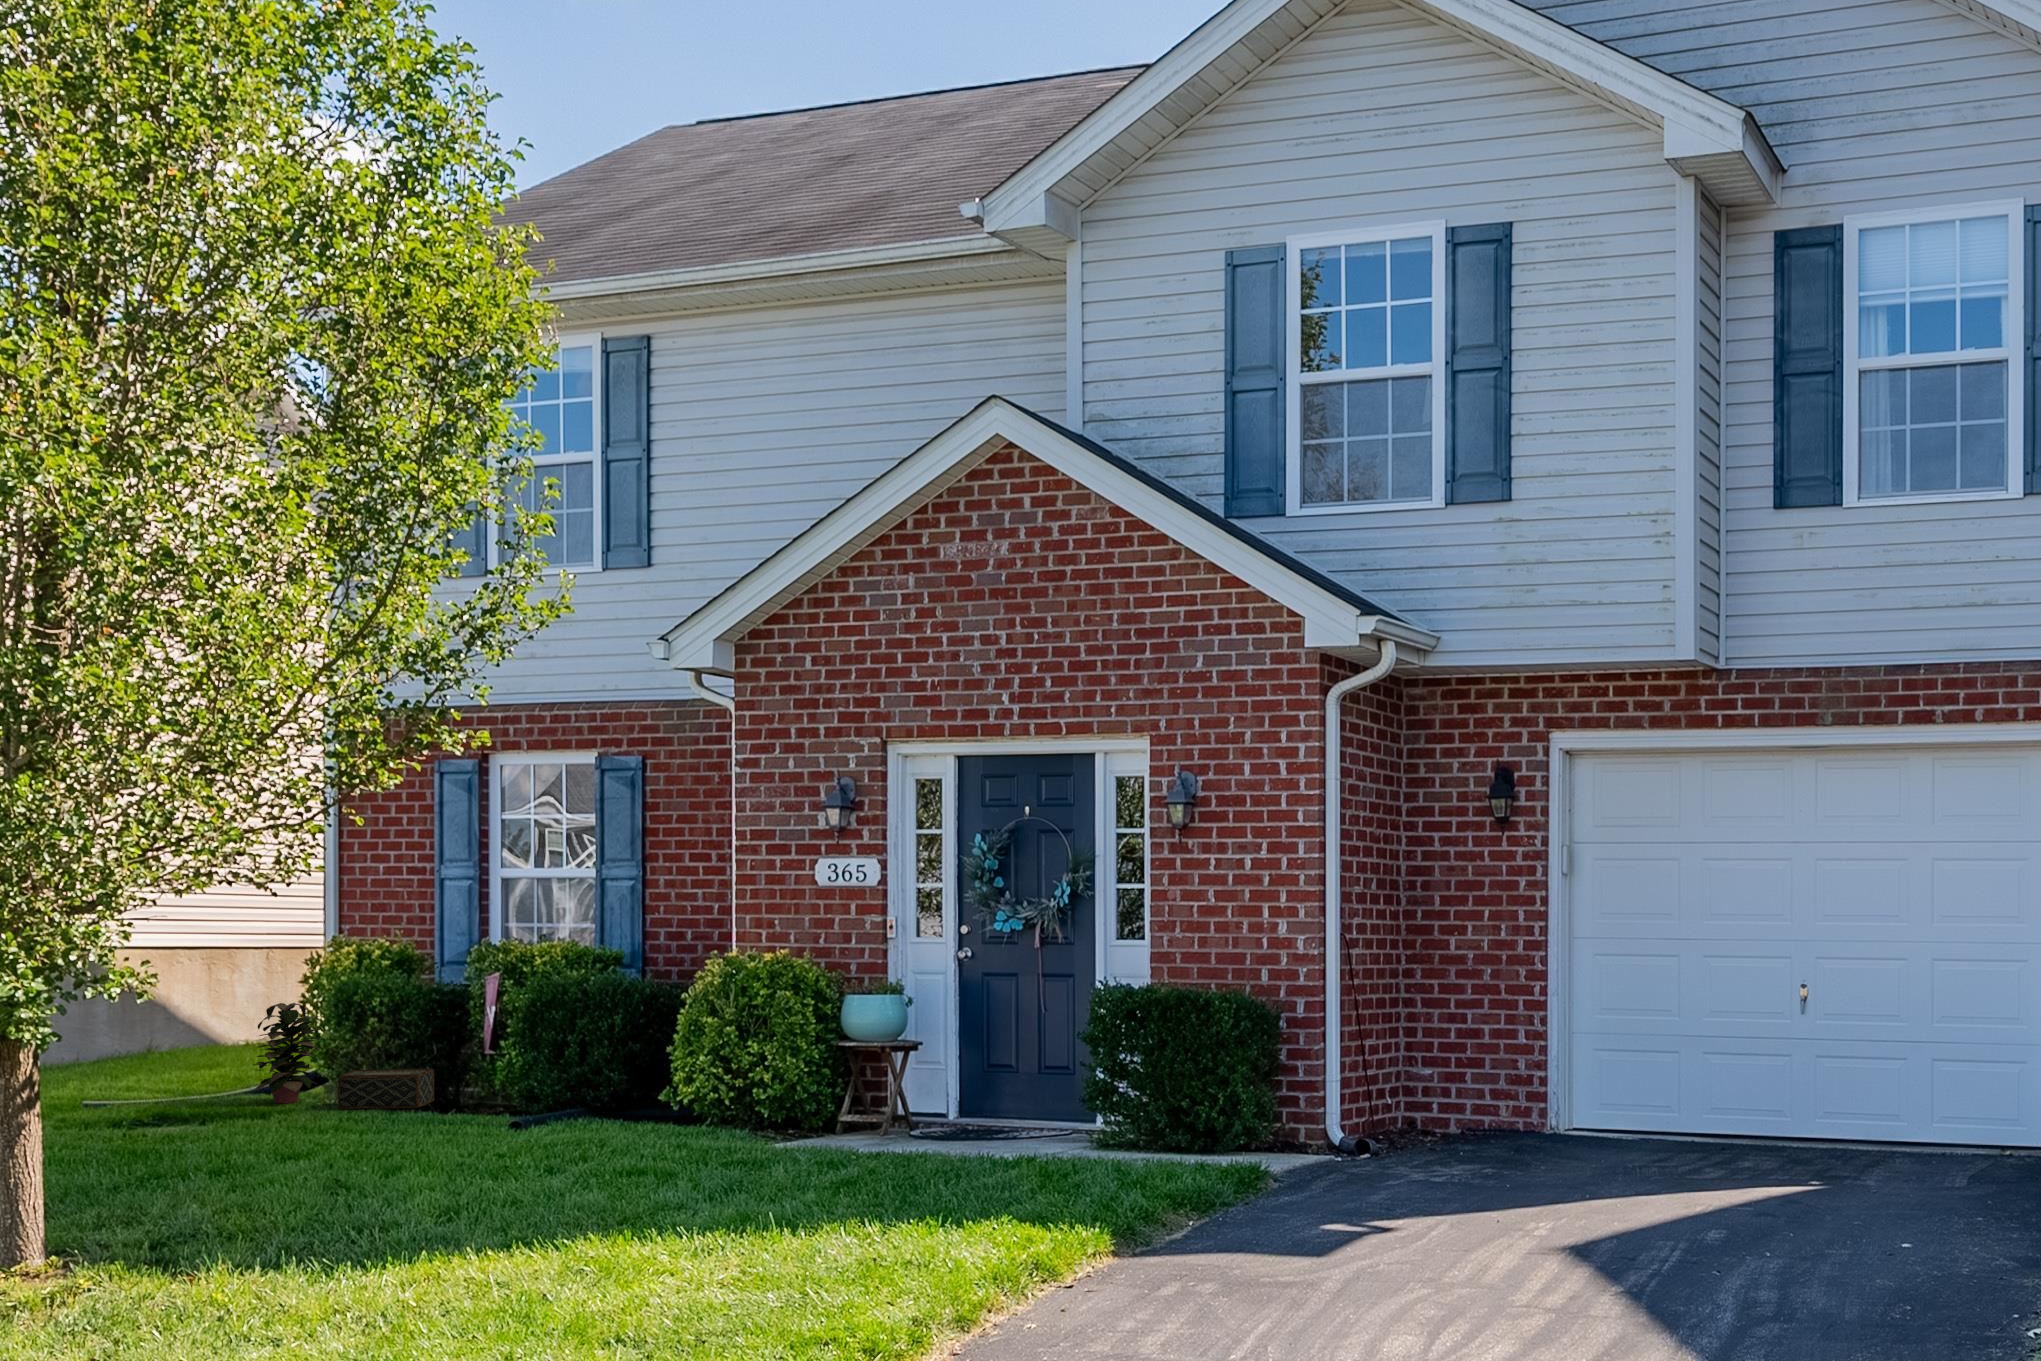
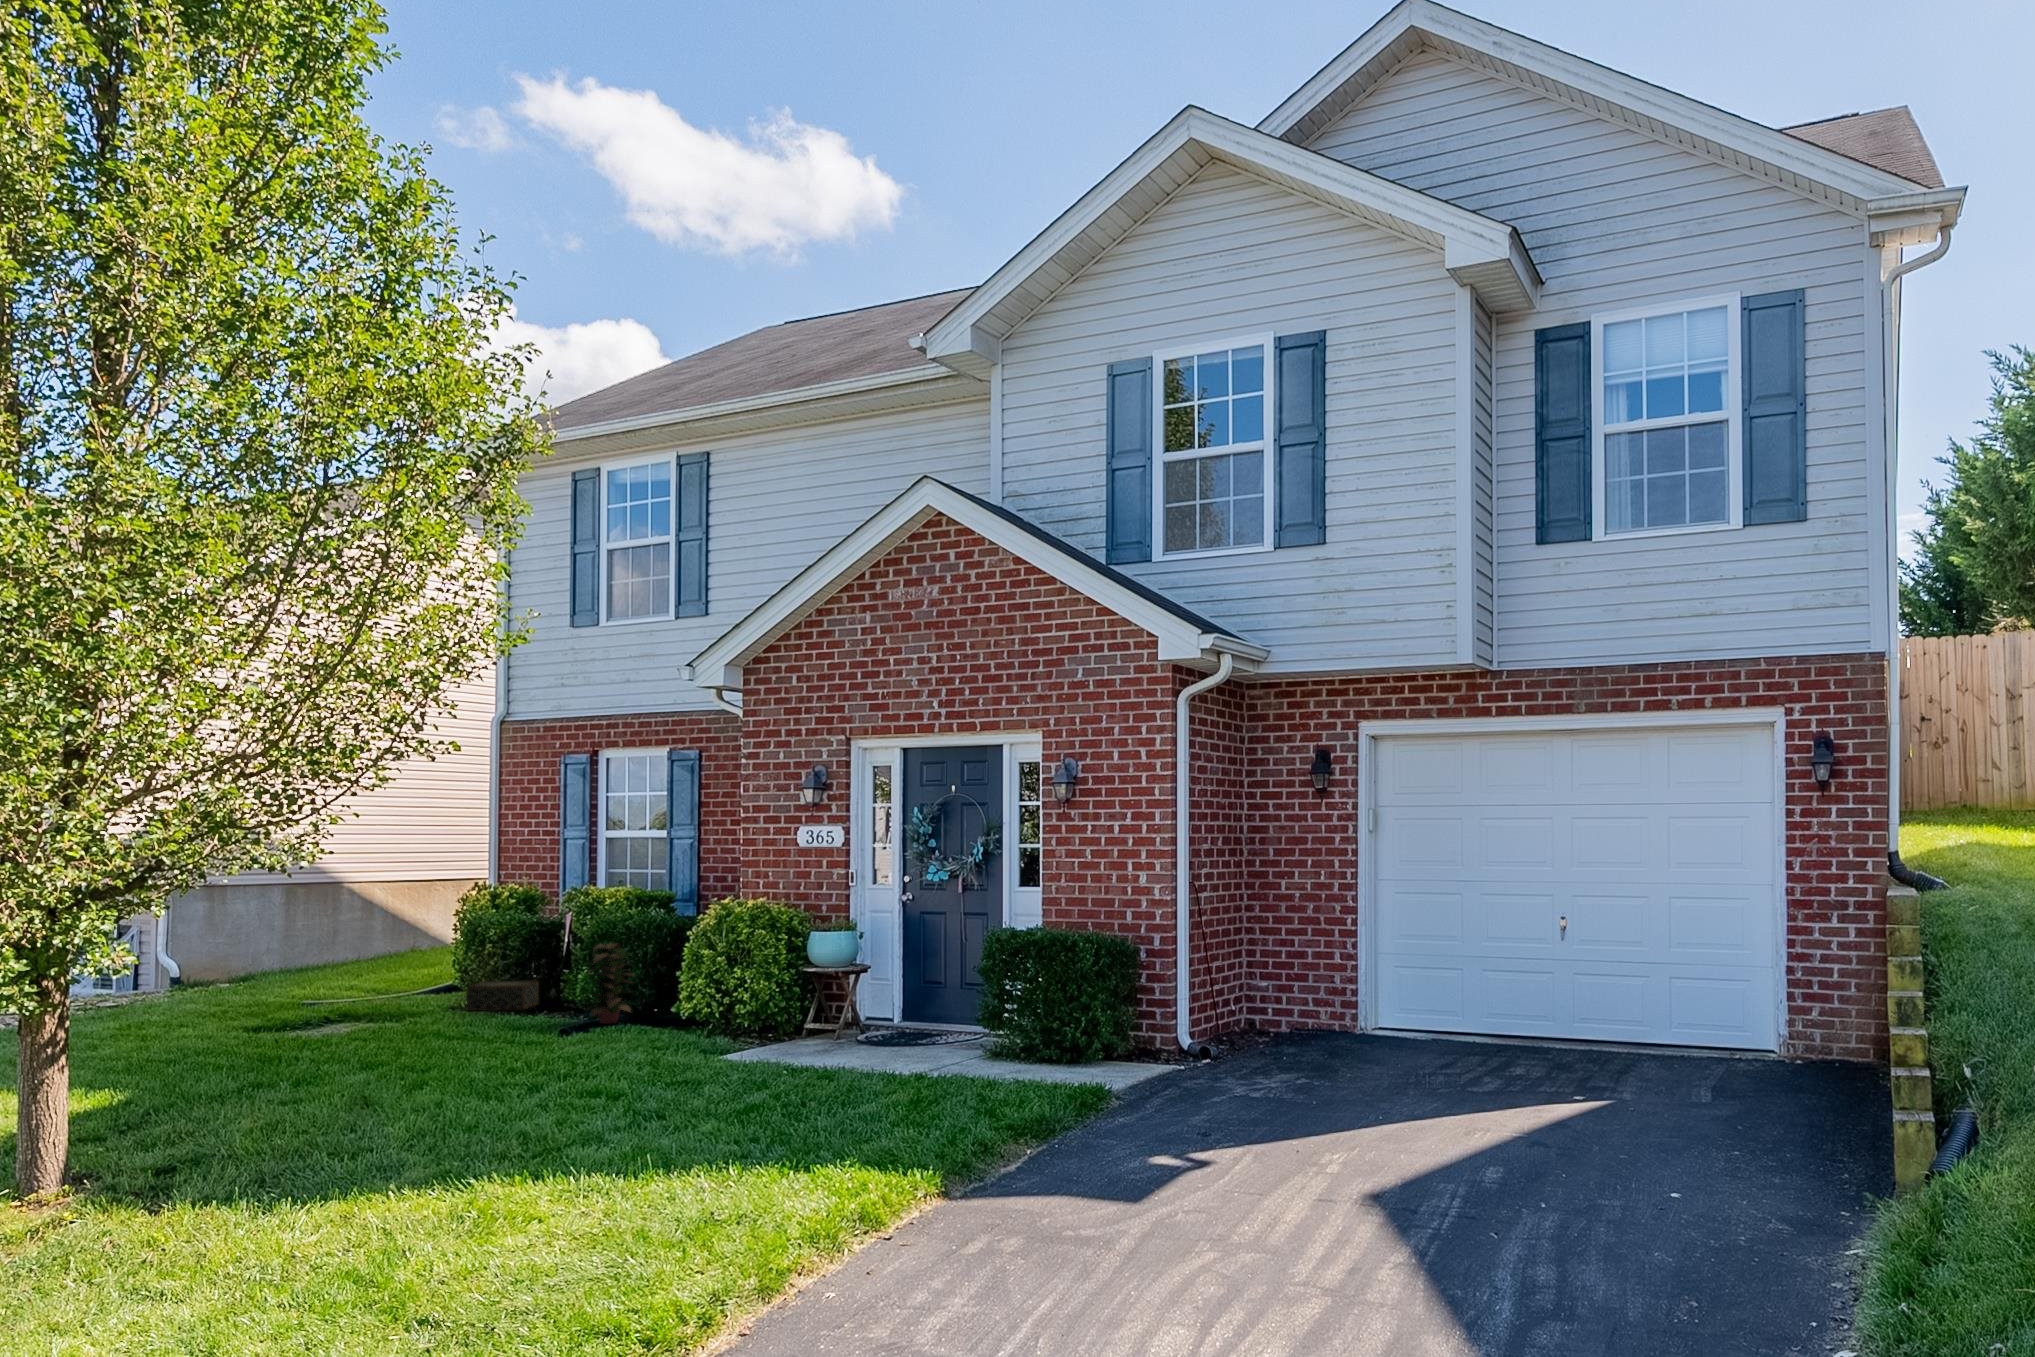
decorative plant: present [252,1003,324,1103] -> present [586,944,633,1024]

